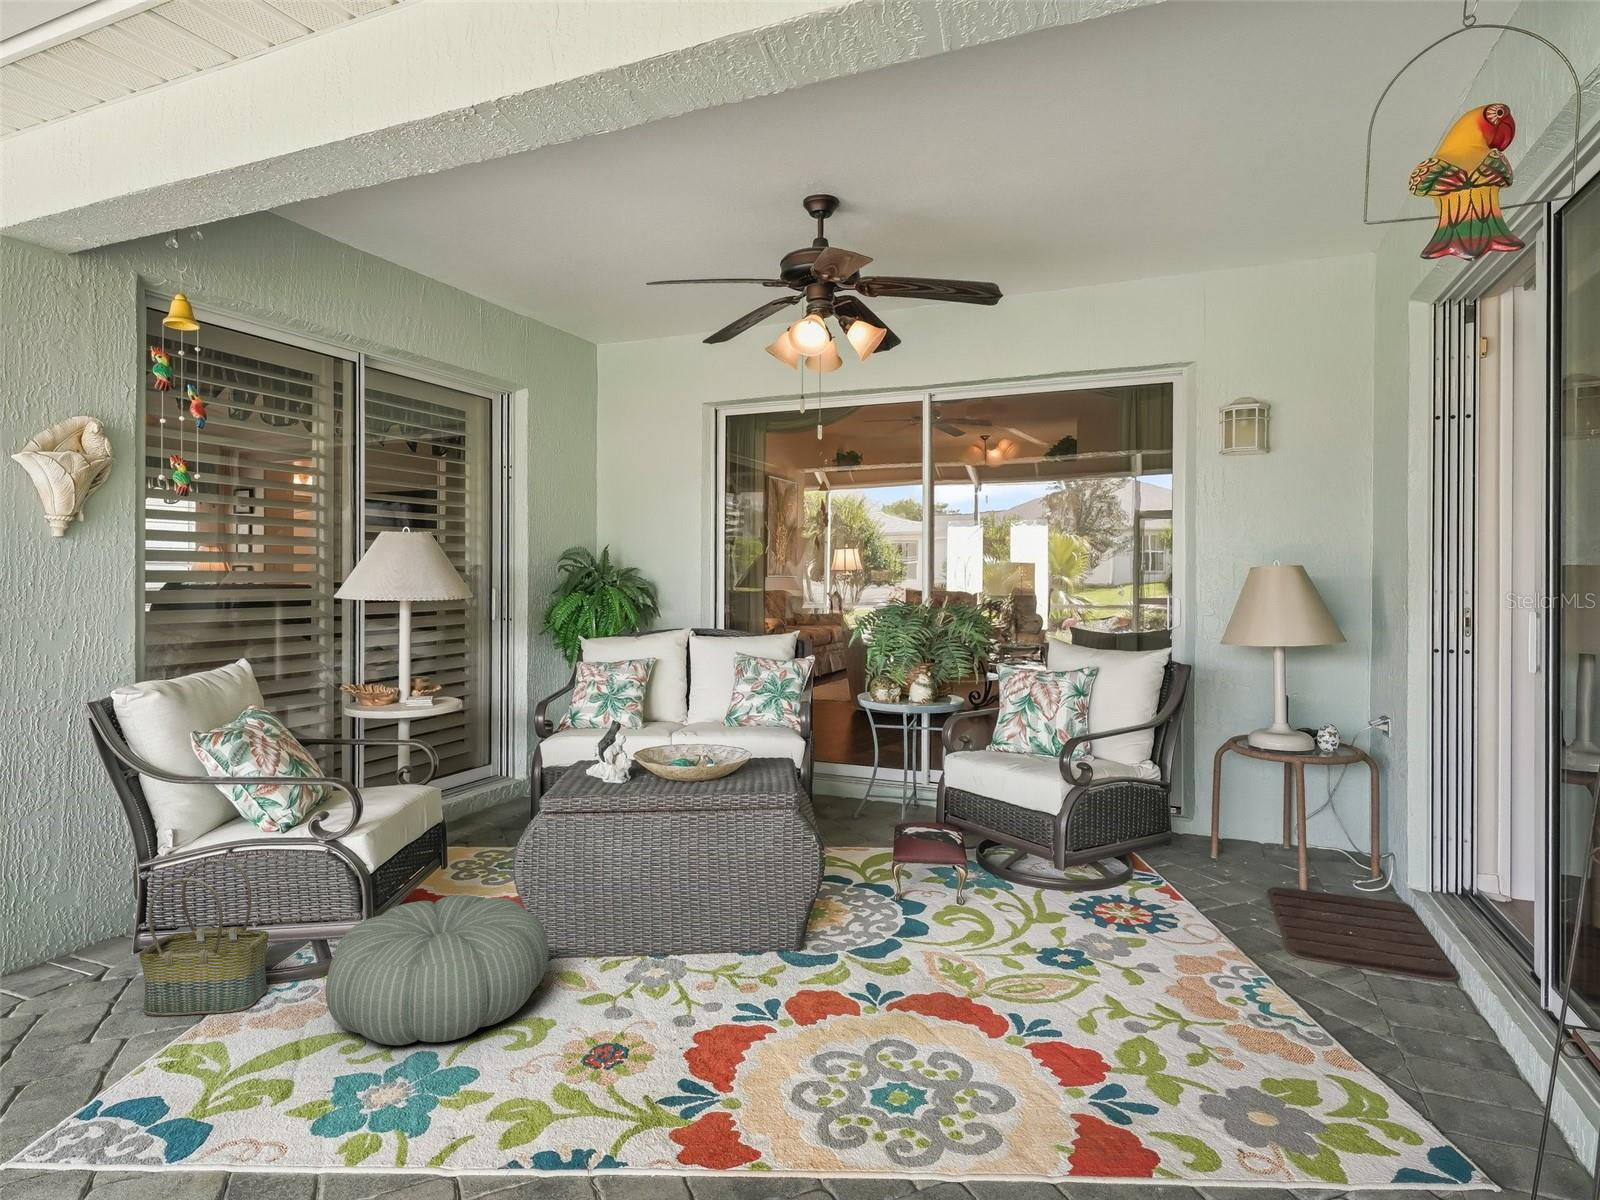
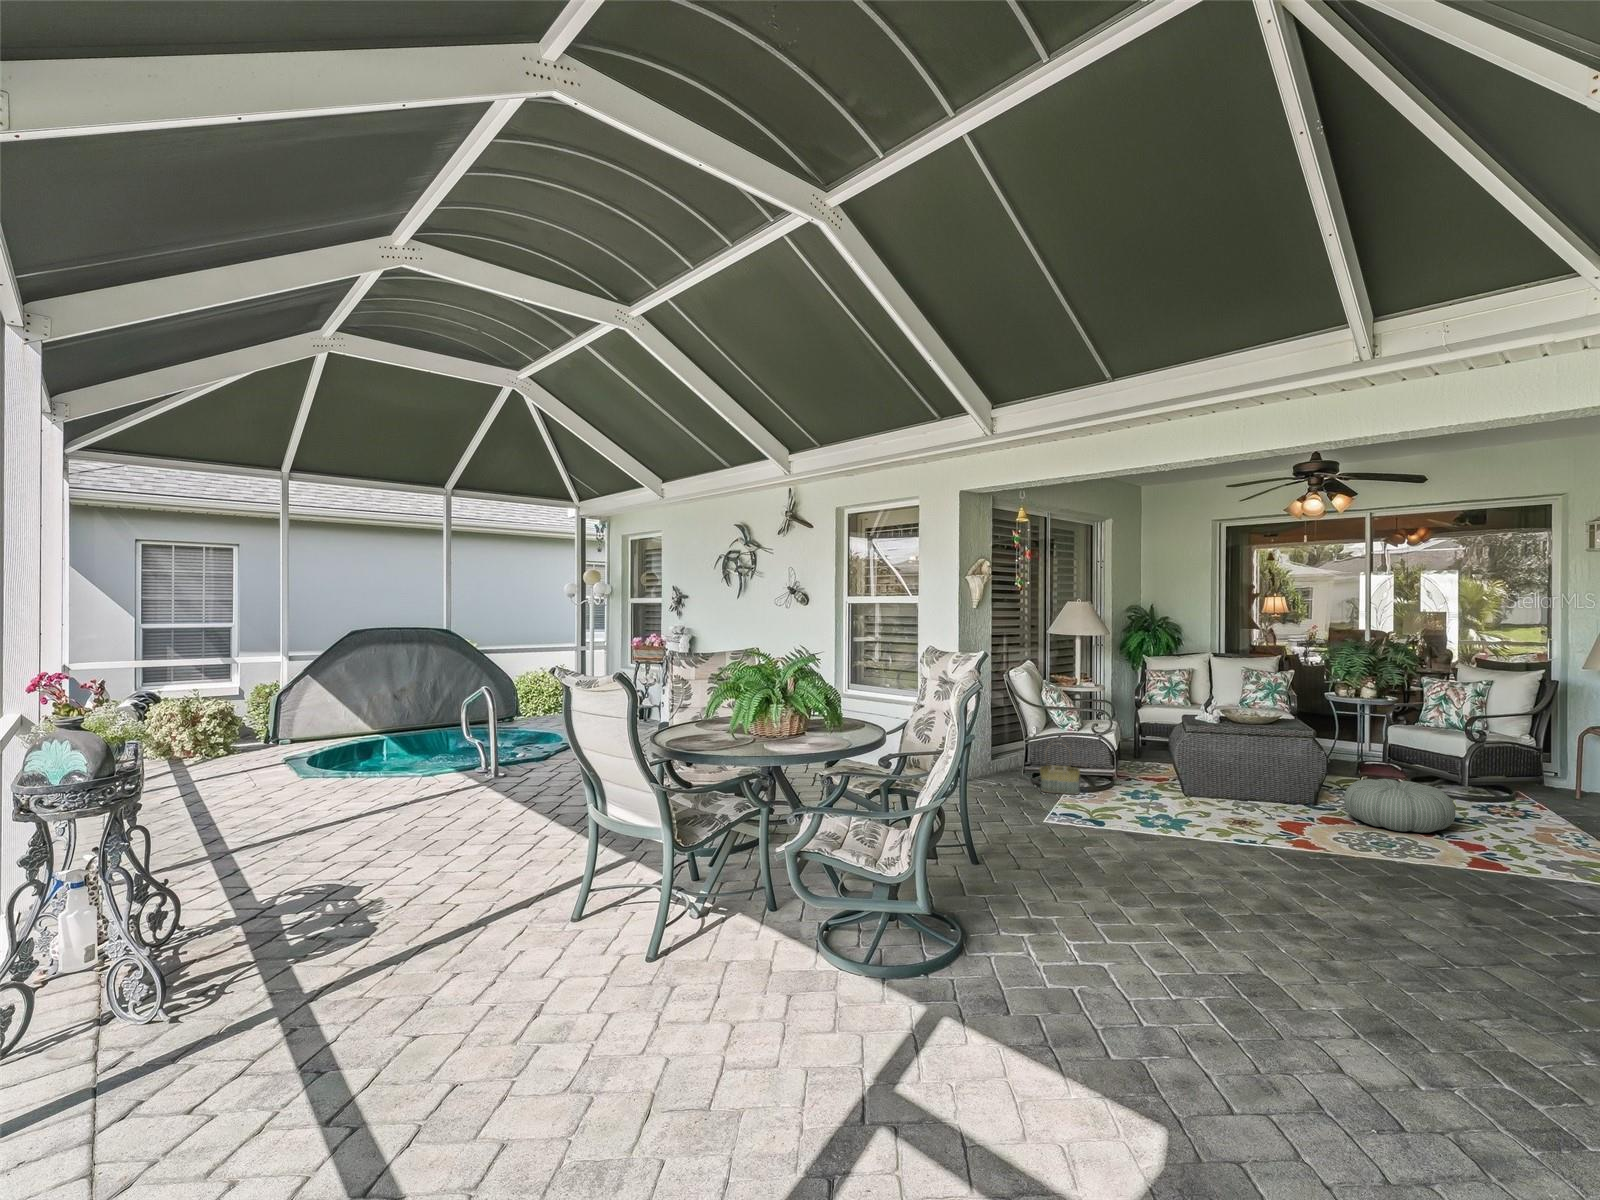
pouf: present [326,895,549,1045] -> present [1344,779,1455,833]

